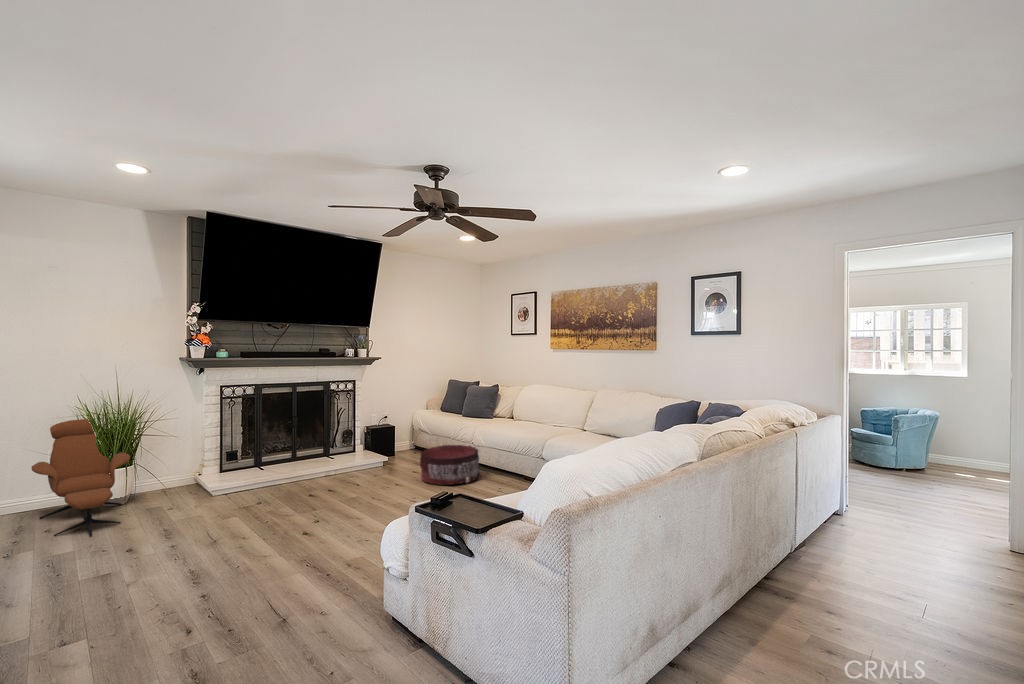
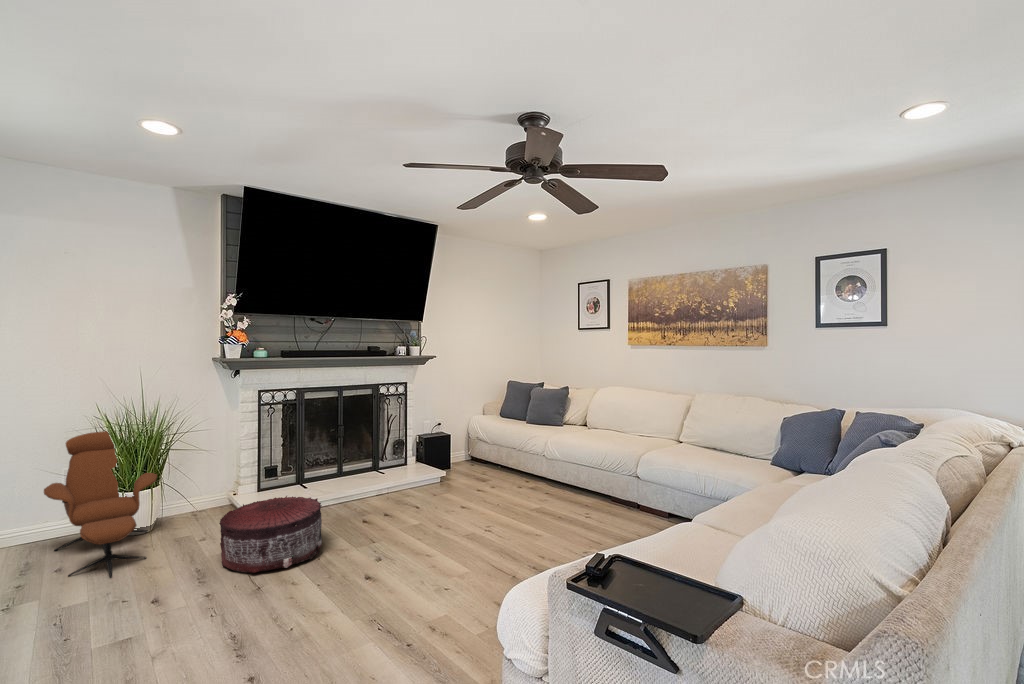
pouf: present [420,445,481,485] -> present [219,496,322,573]

